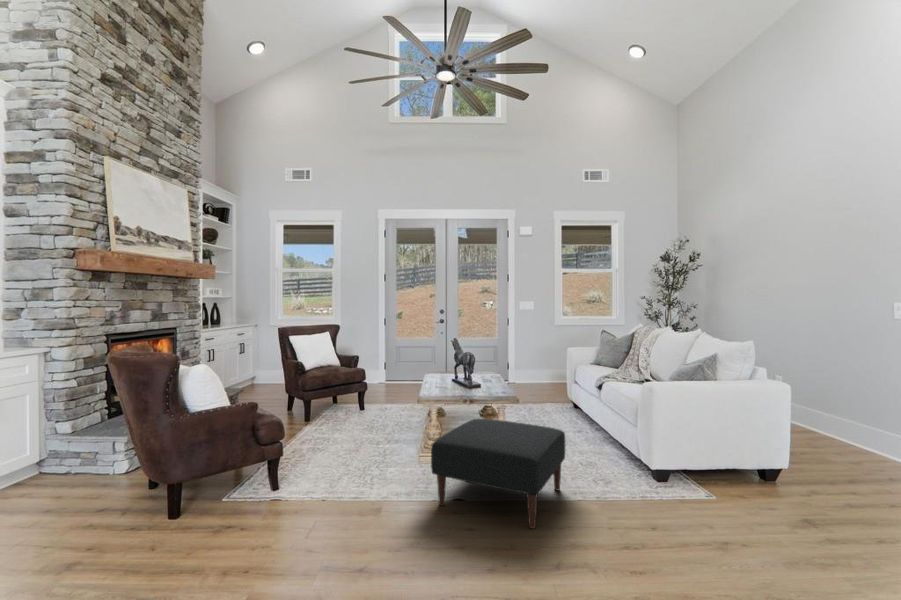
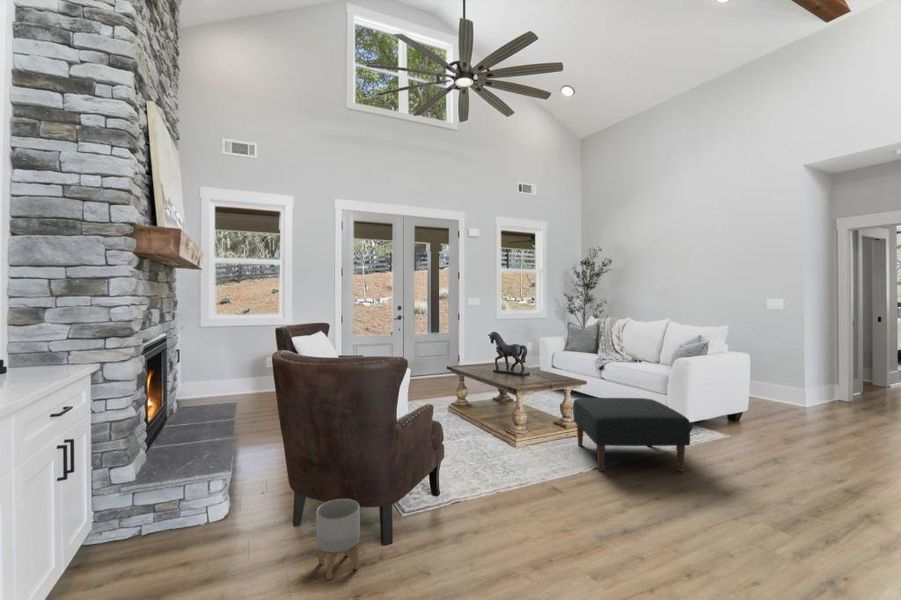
planter: none [68,472,114,535] -> present [316,499,360,579]

